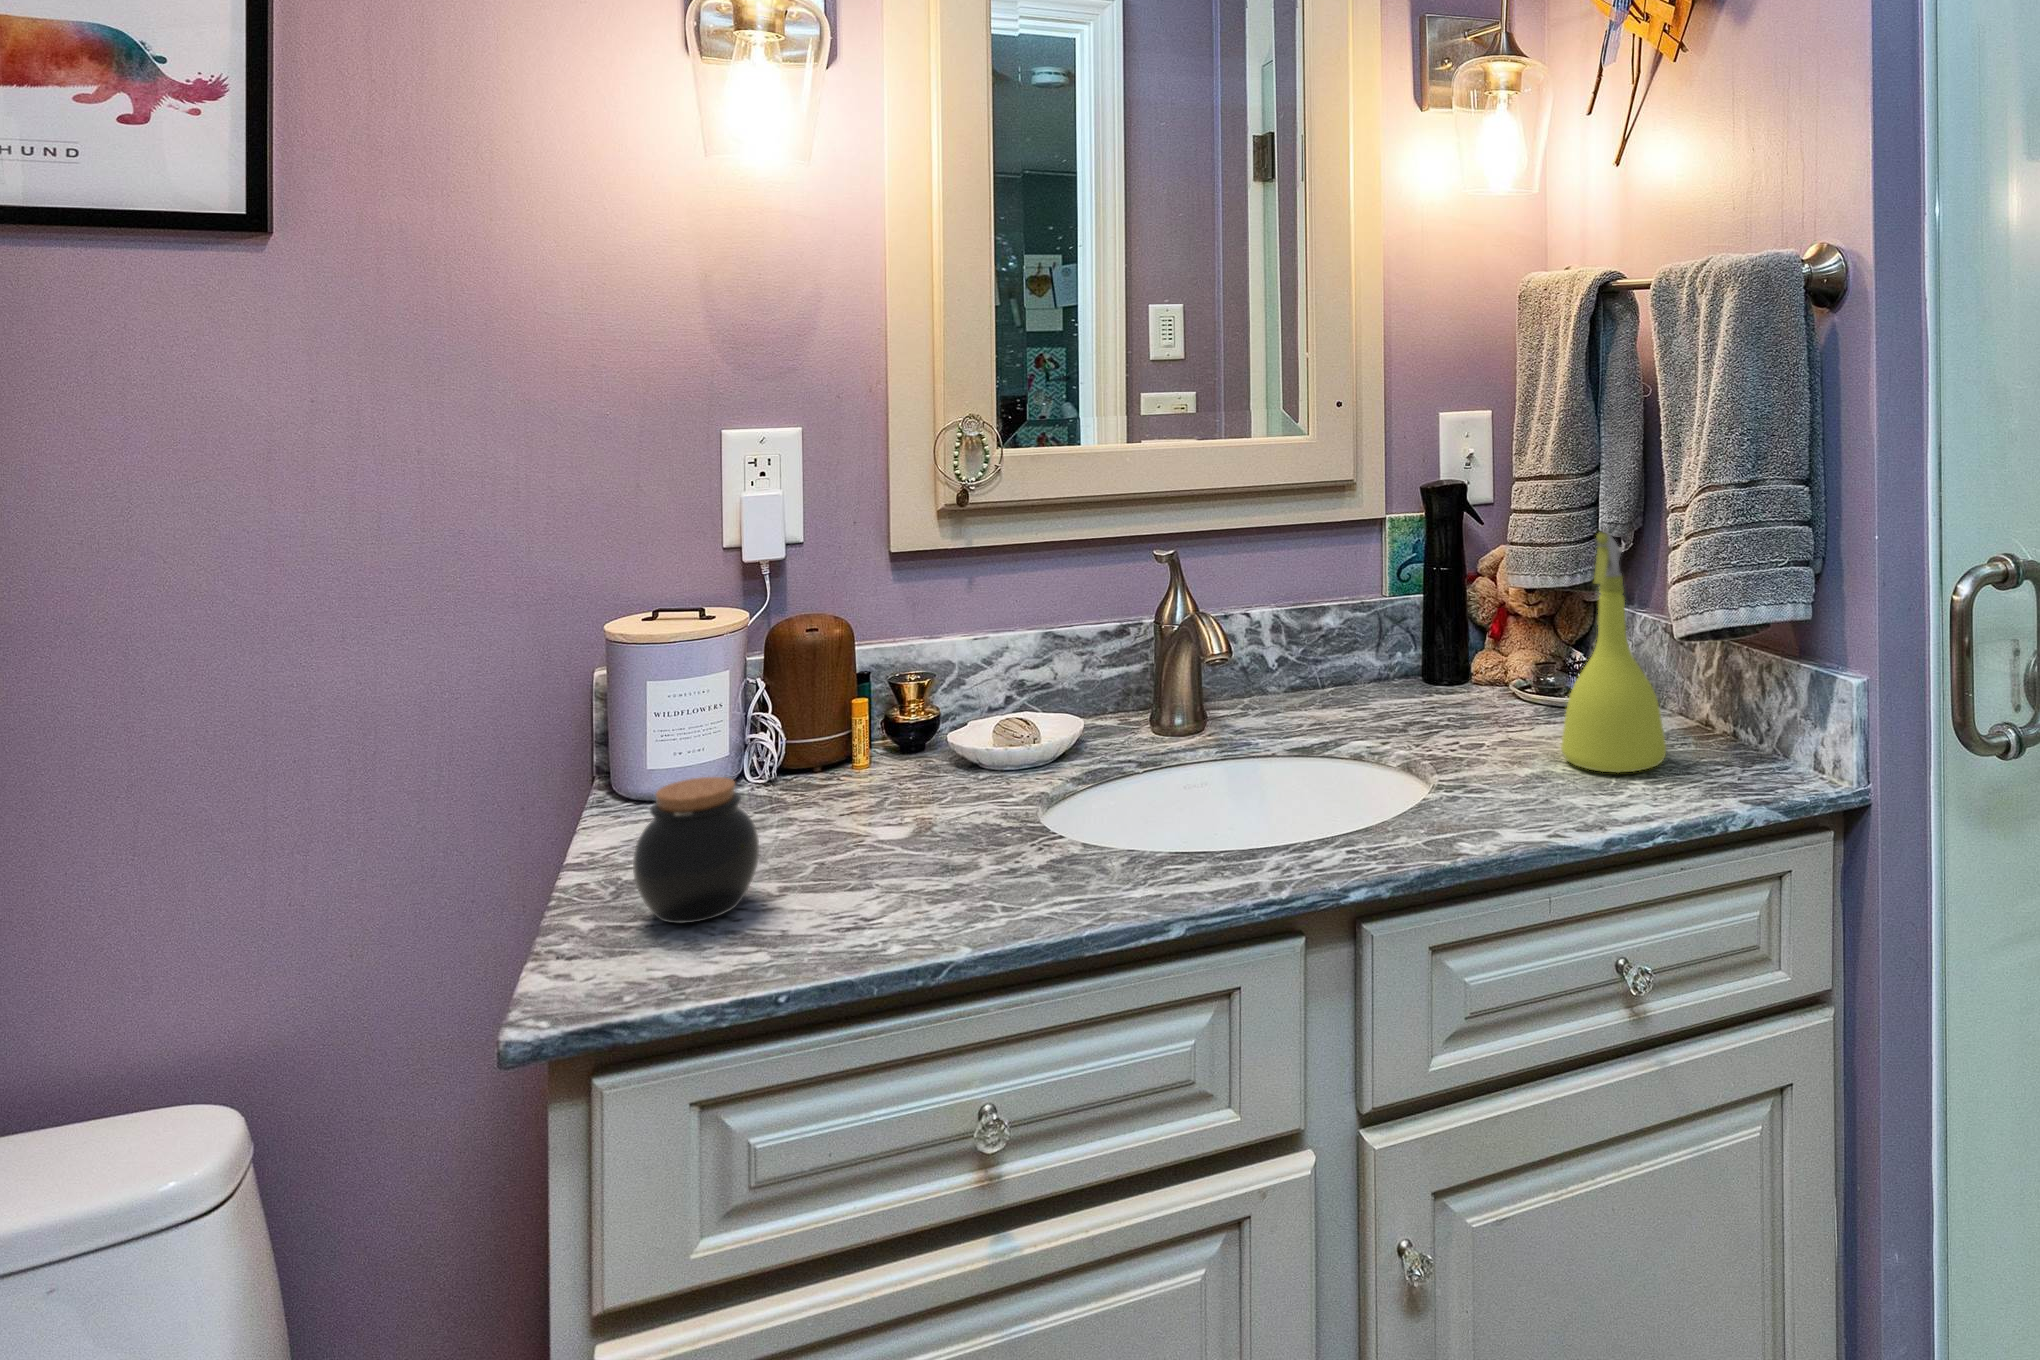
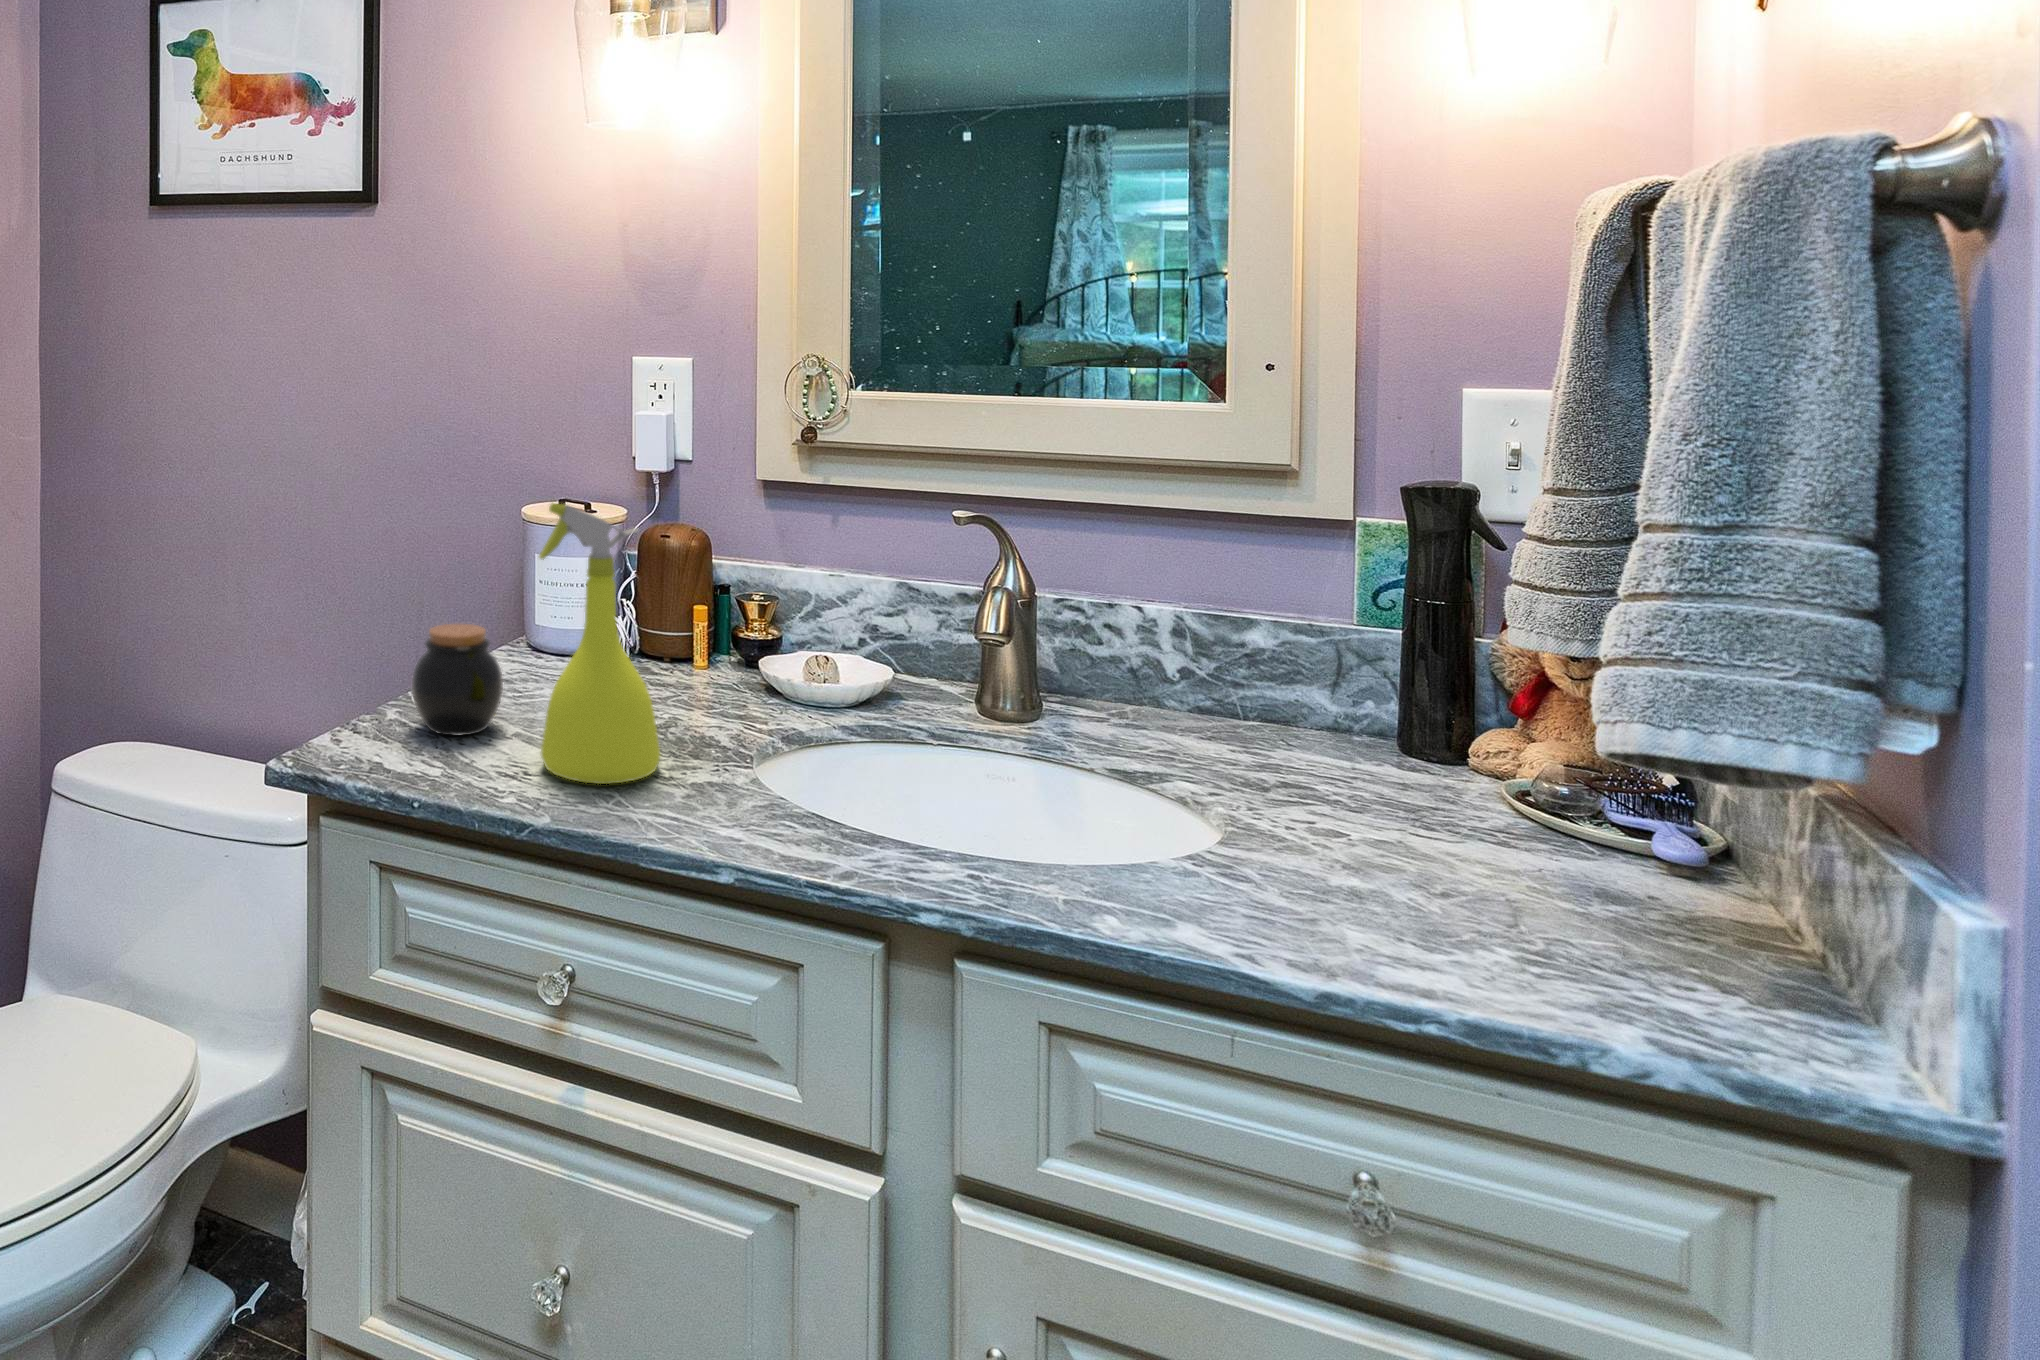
spray bottle: present [1561,532,1666,772] -> present [539,503,660,784]

